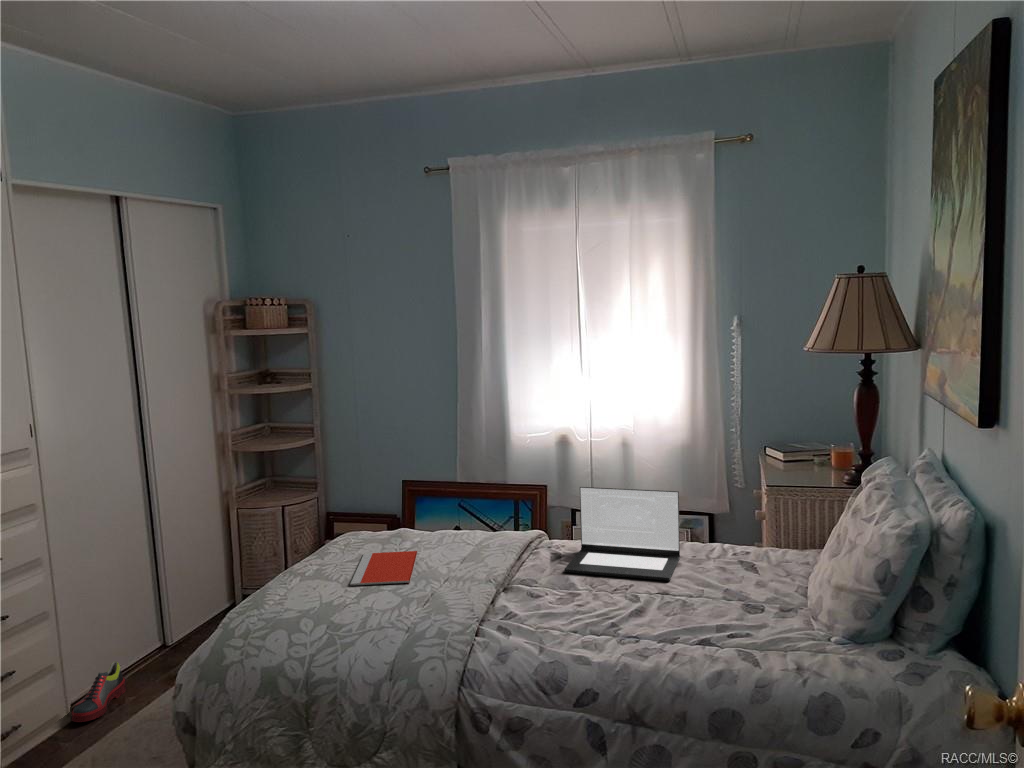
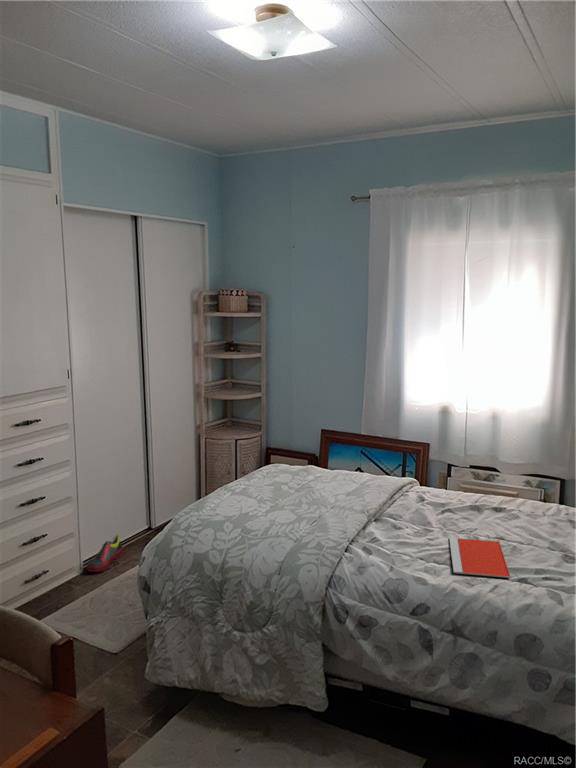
laptop: present [564,487,680,581] -> none [425,448,524,529]
notebook: present [350,551,418,585] -> present [449,538,510,578]

